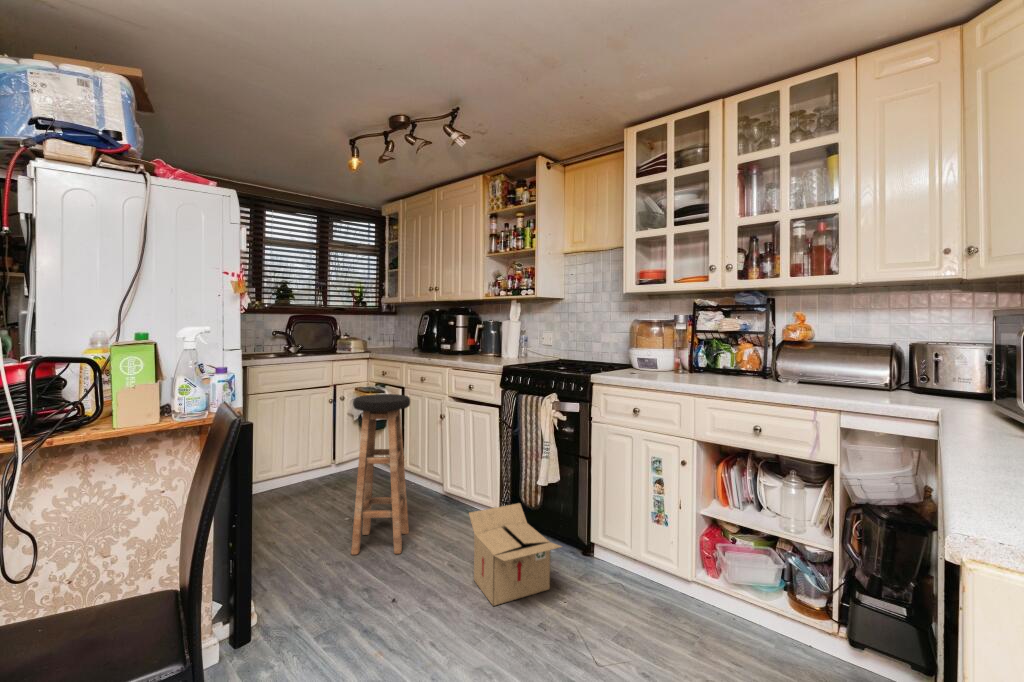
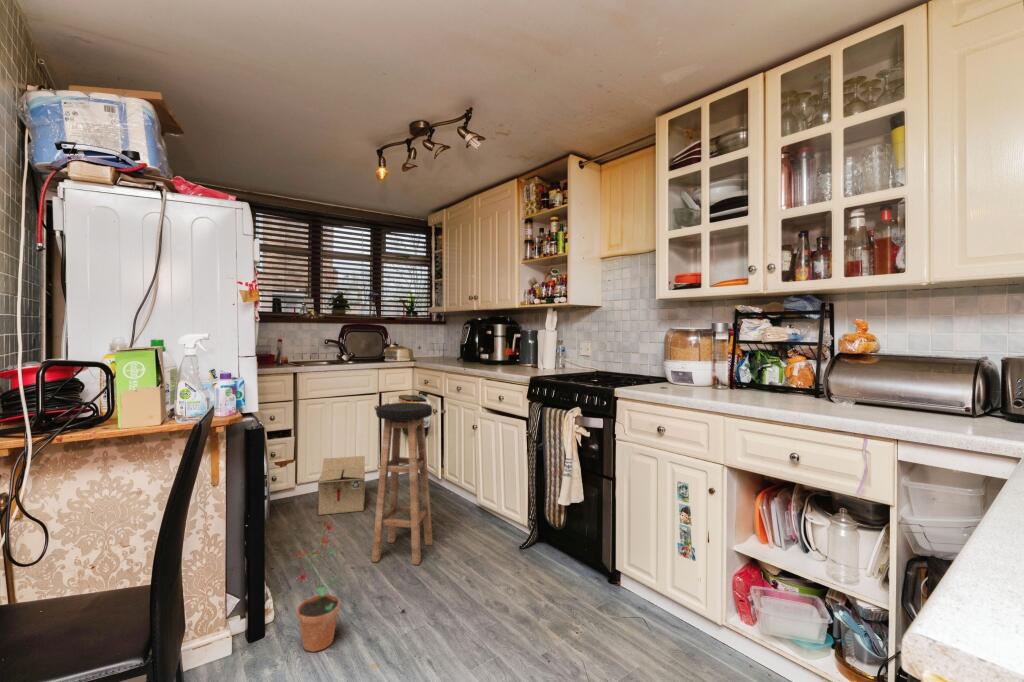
cardboard box: present [469,503,562,606] -> present [318,456,365,515]
potted plant: none [289,512,340,646] -> present [297,519,340,652]

